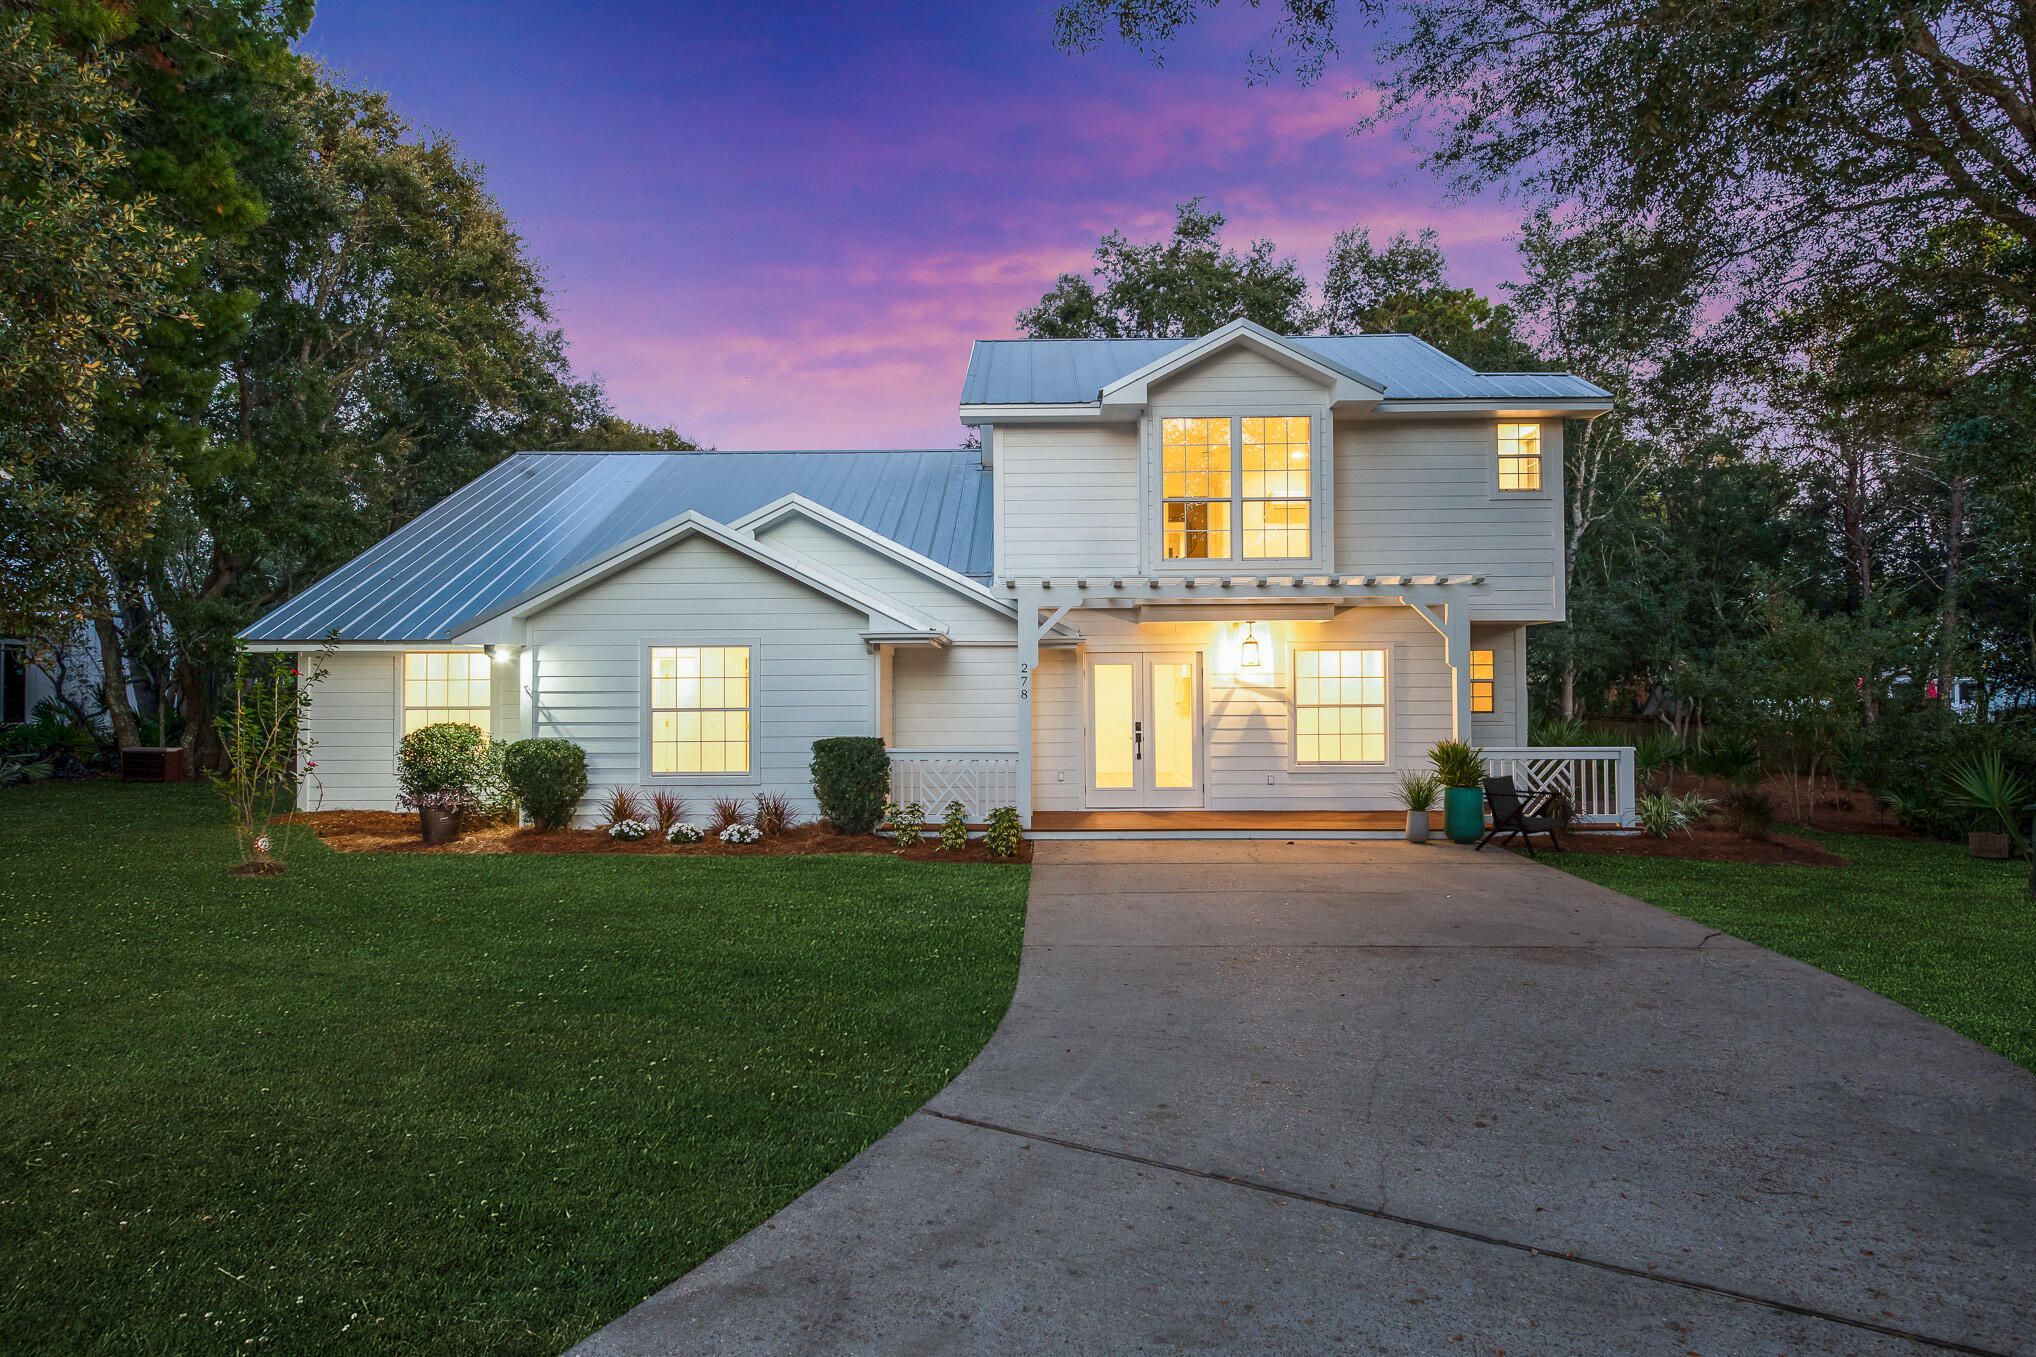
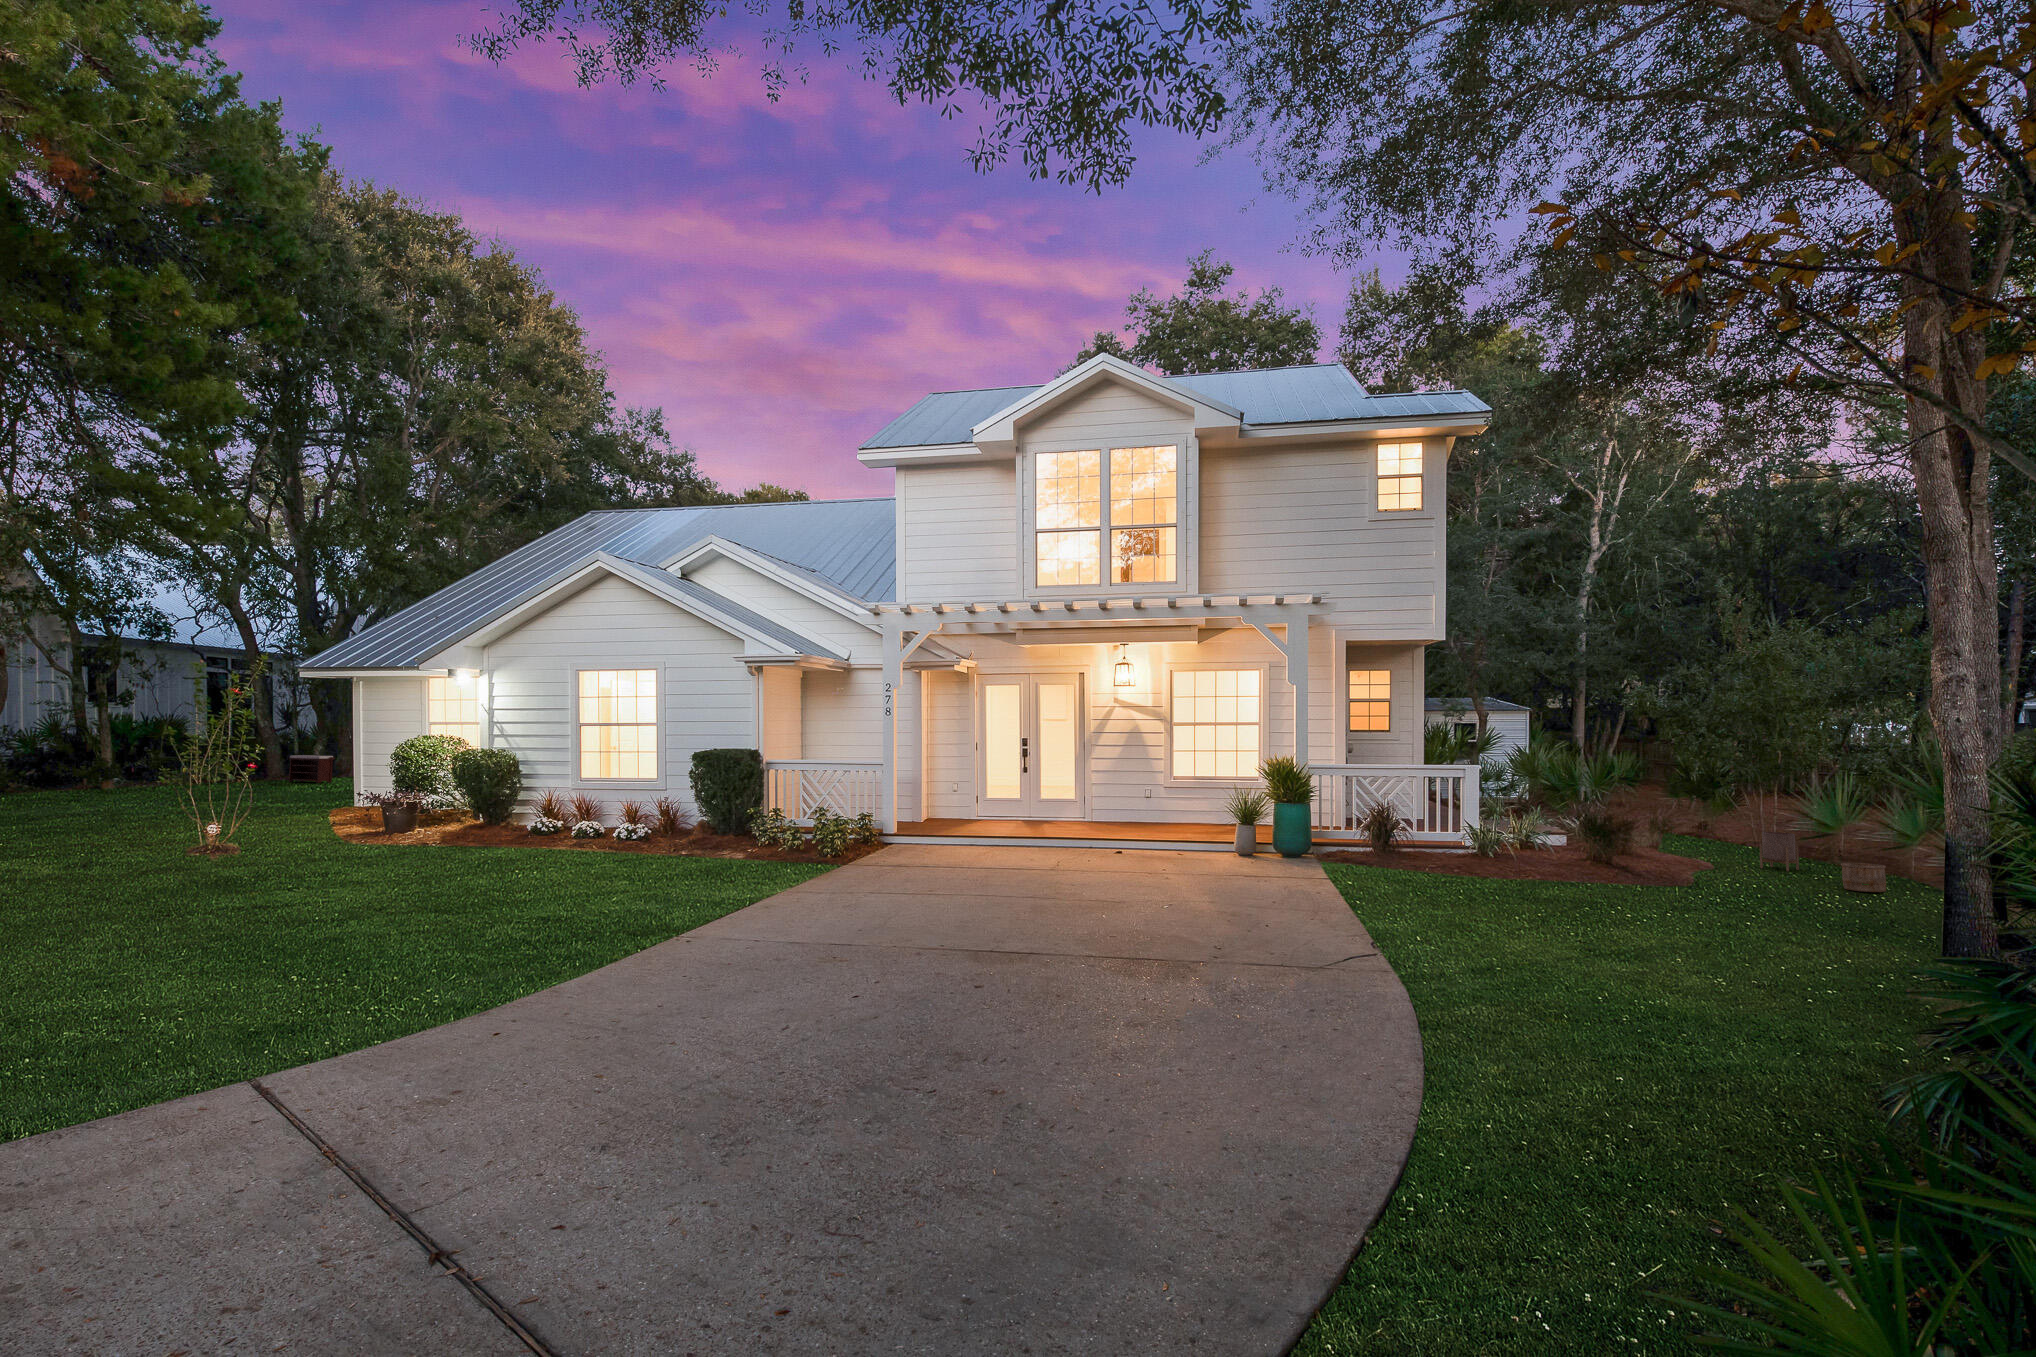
lounge chair: present [1475,775,1562,856] -> none [1286,792,1377,874]
planter: none [1866,805,1899,841] -> present [1760,832,1799,871]

